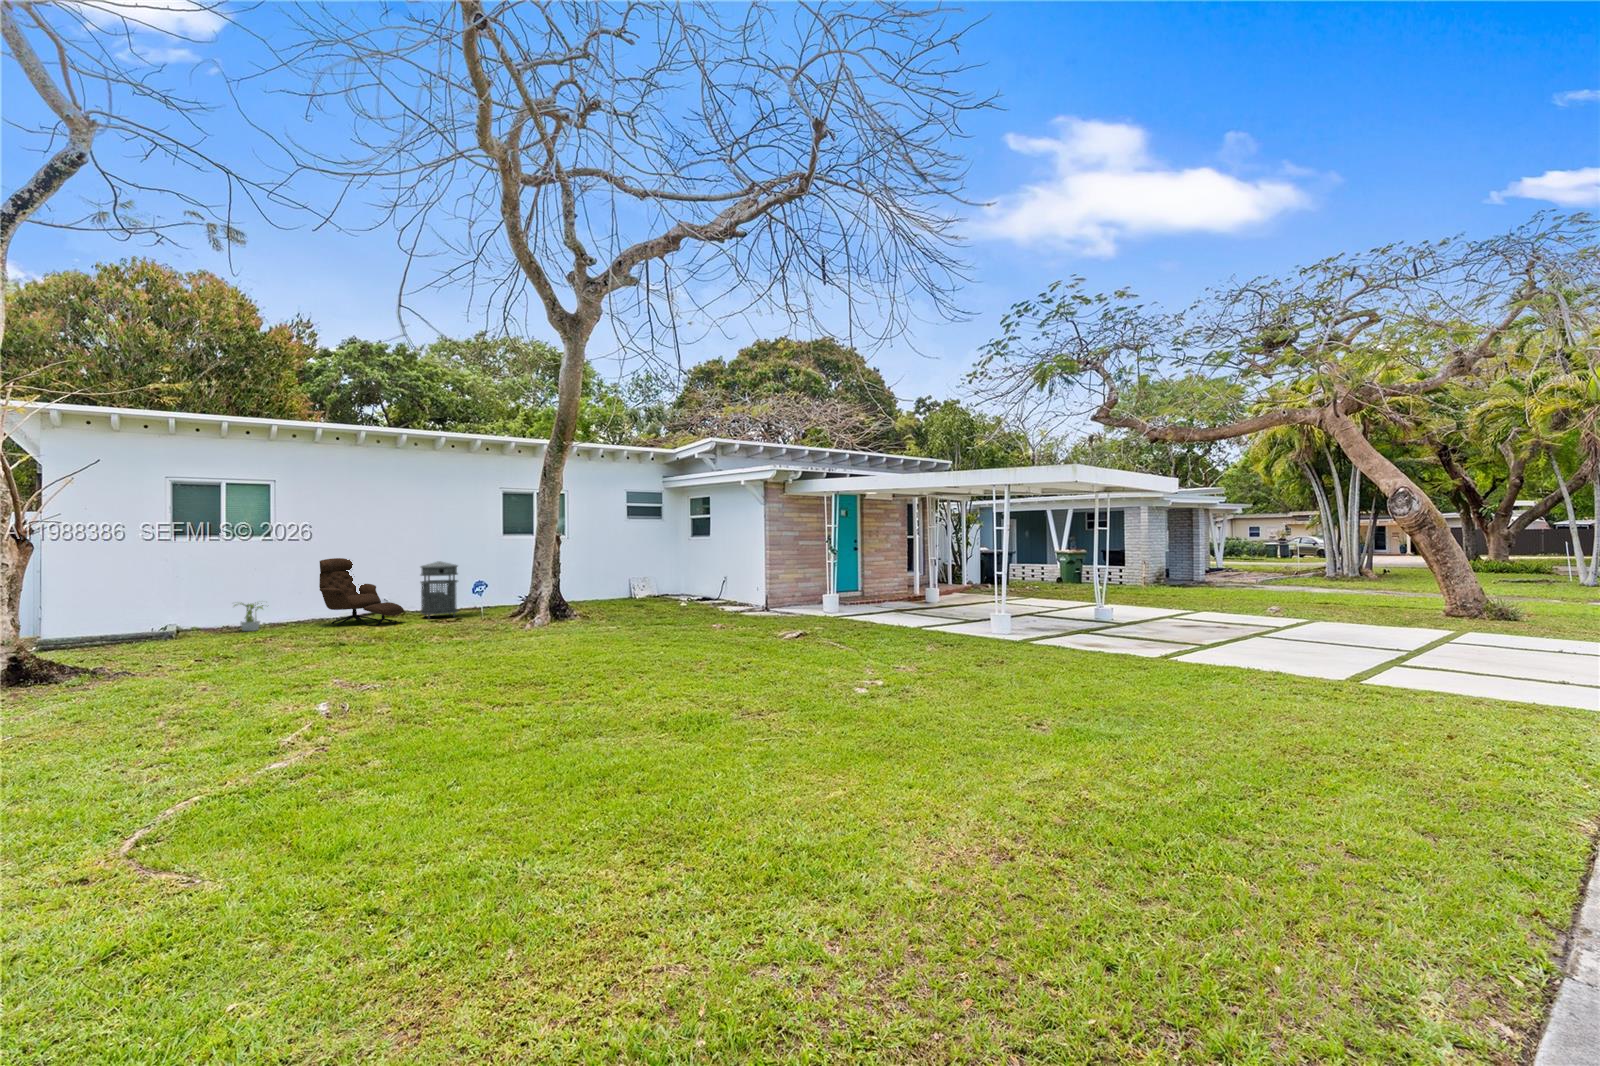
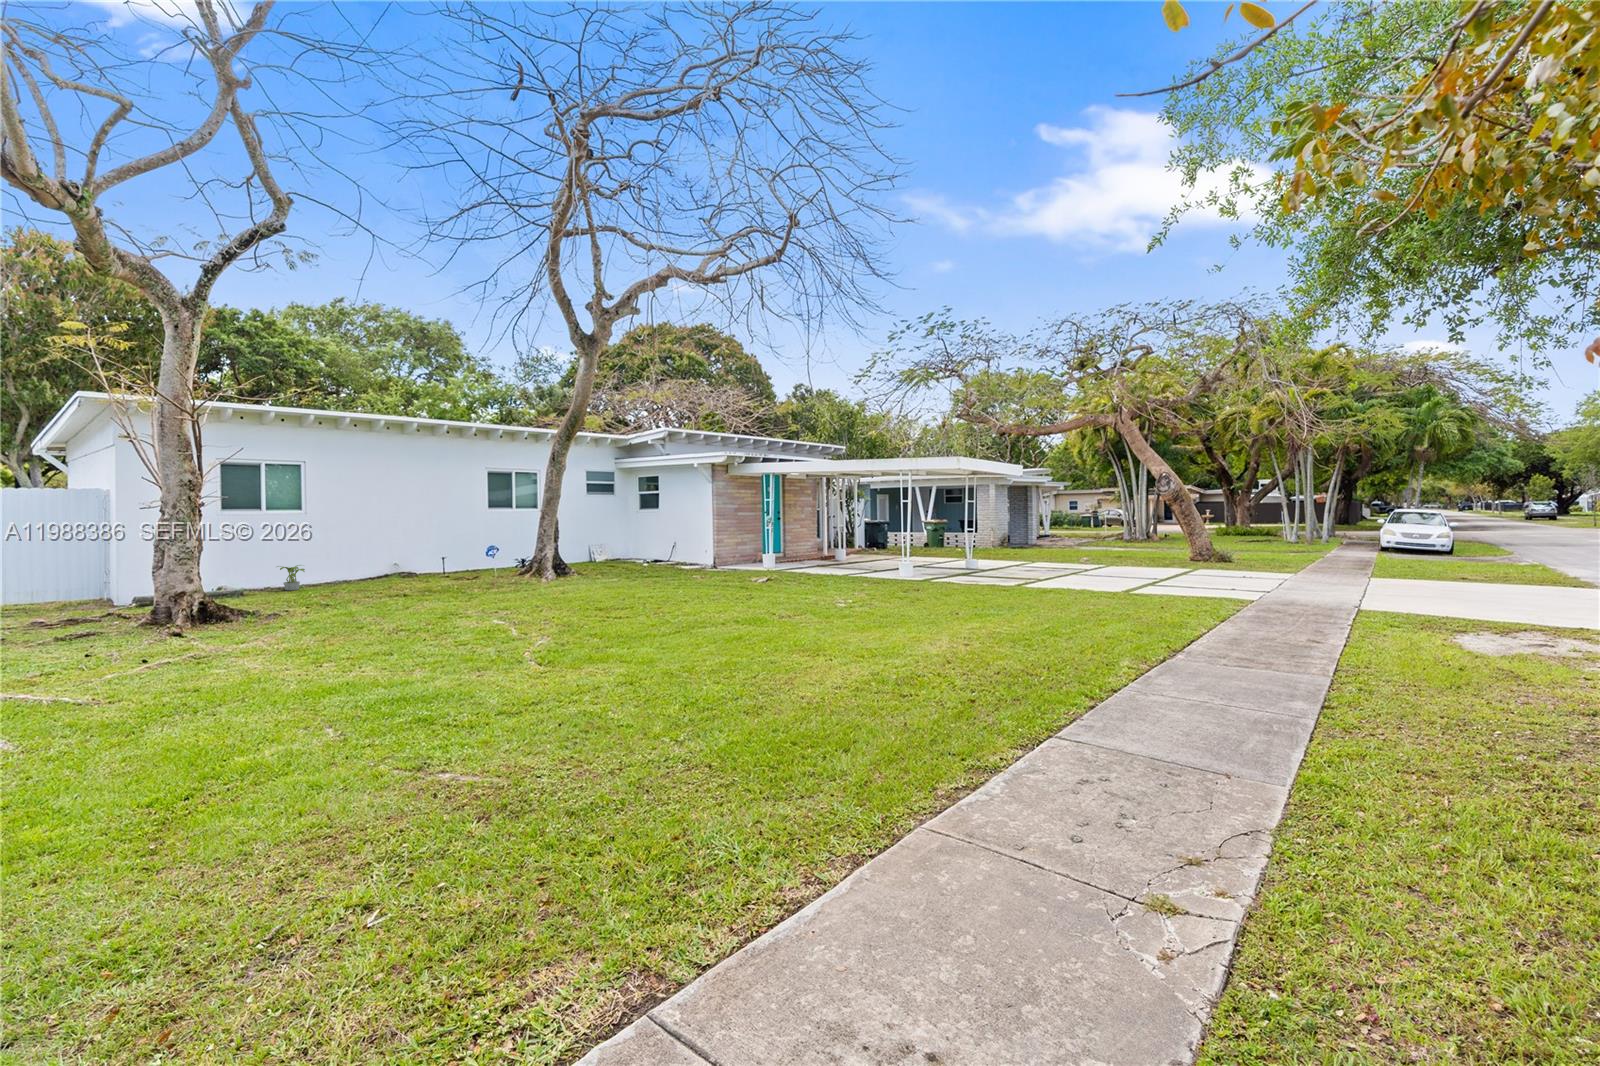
lounge chair: present [319,558,404,626] -> none [345,529,420,585]
trash can: present [421,561,458,618] -> none [427,531,460,579]

